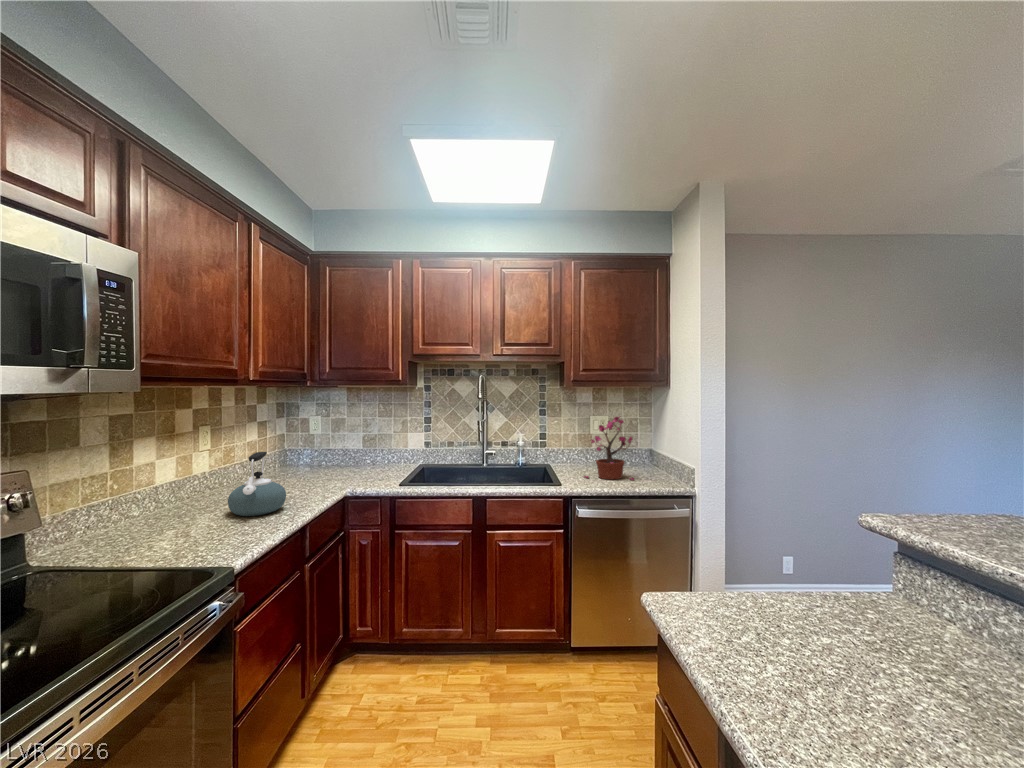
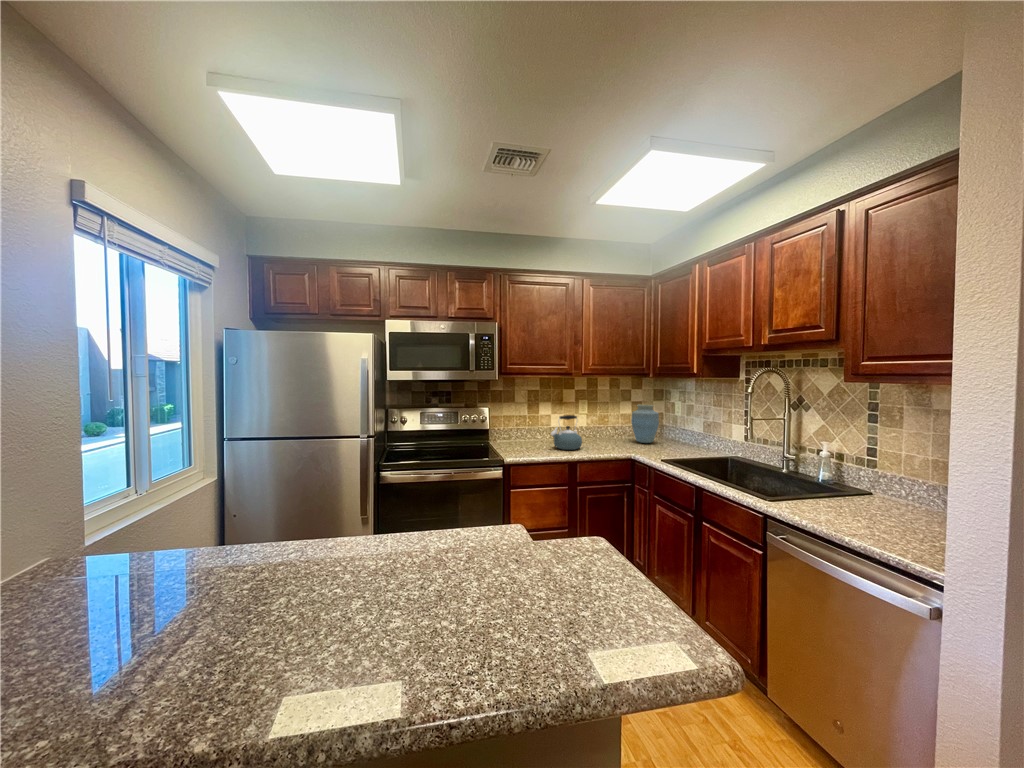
potted plant: present [584,417,634,480] -> none [837,430,917,533]
vase: none [288,423,328,476] -> present [631,405,659,443]

